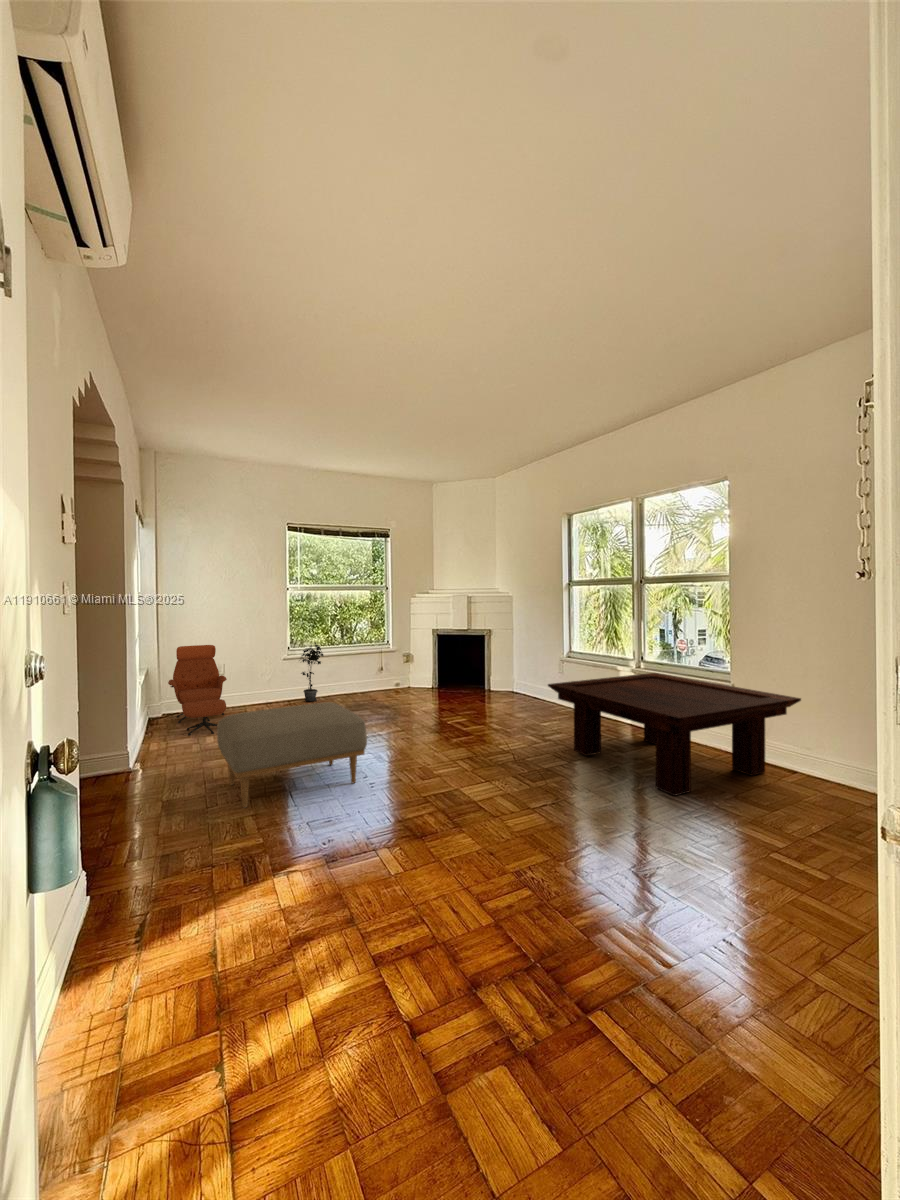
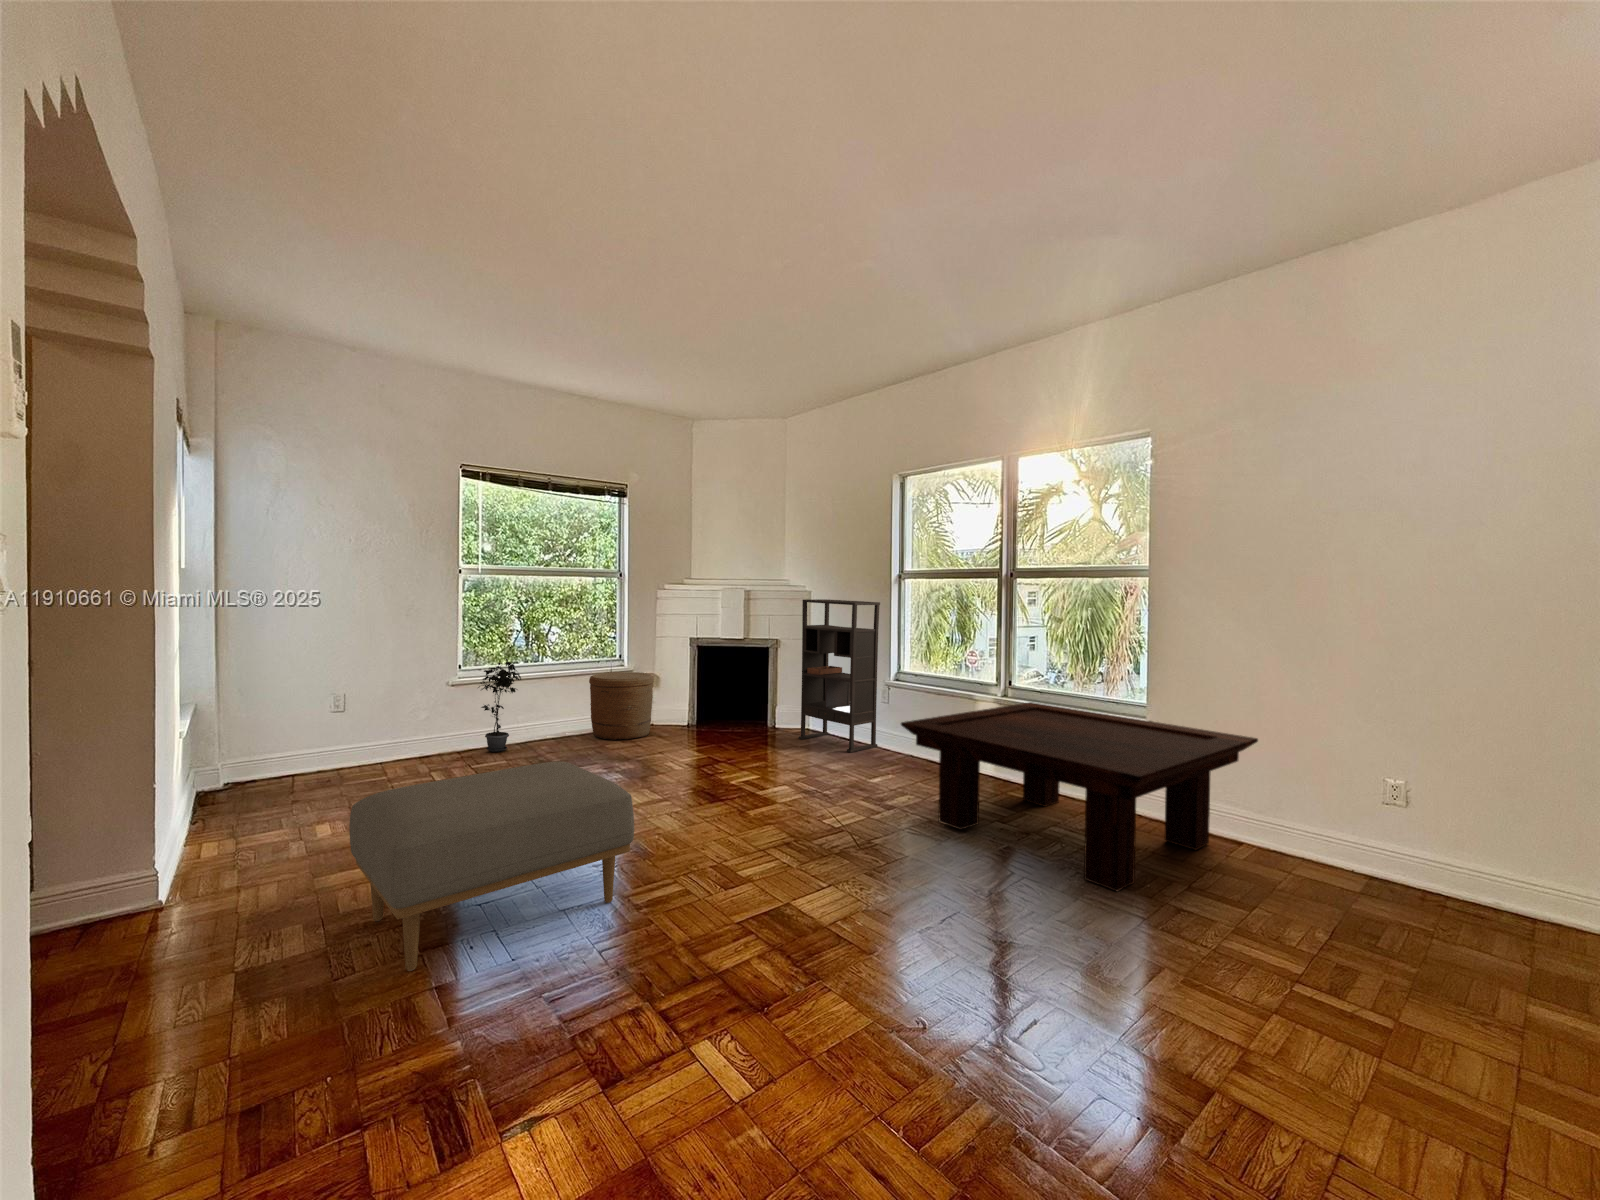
bookshelf: none [504,602,558,707] -> present [798,599,880,752]
lounge chair: present [168,645,227,735] -> none [240,662,355,822]
woven basket: none [368,652,409,696] -> present [589,672,654,740]

